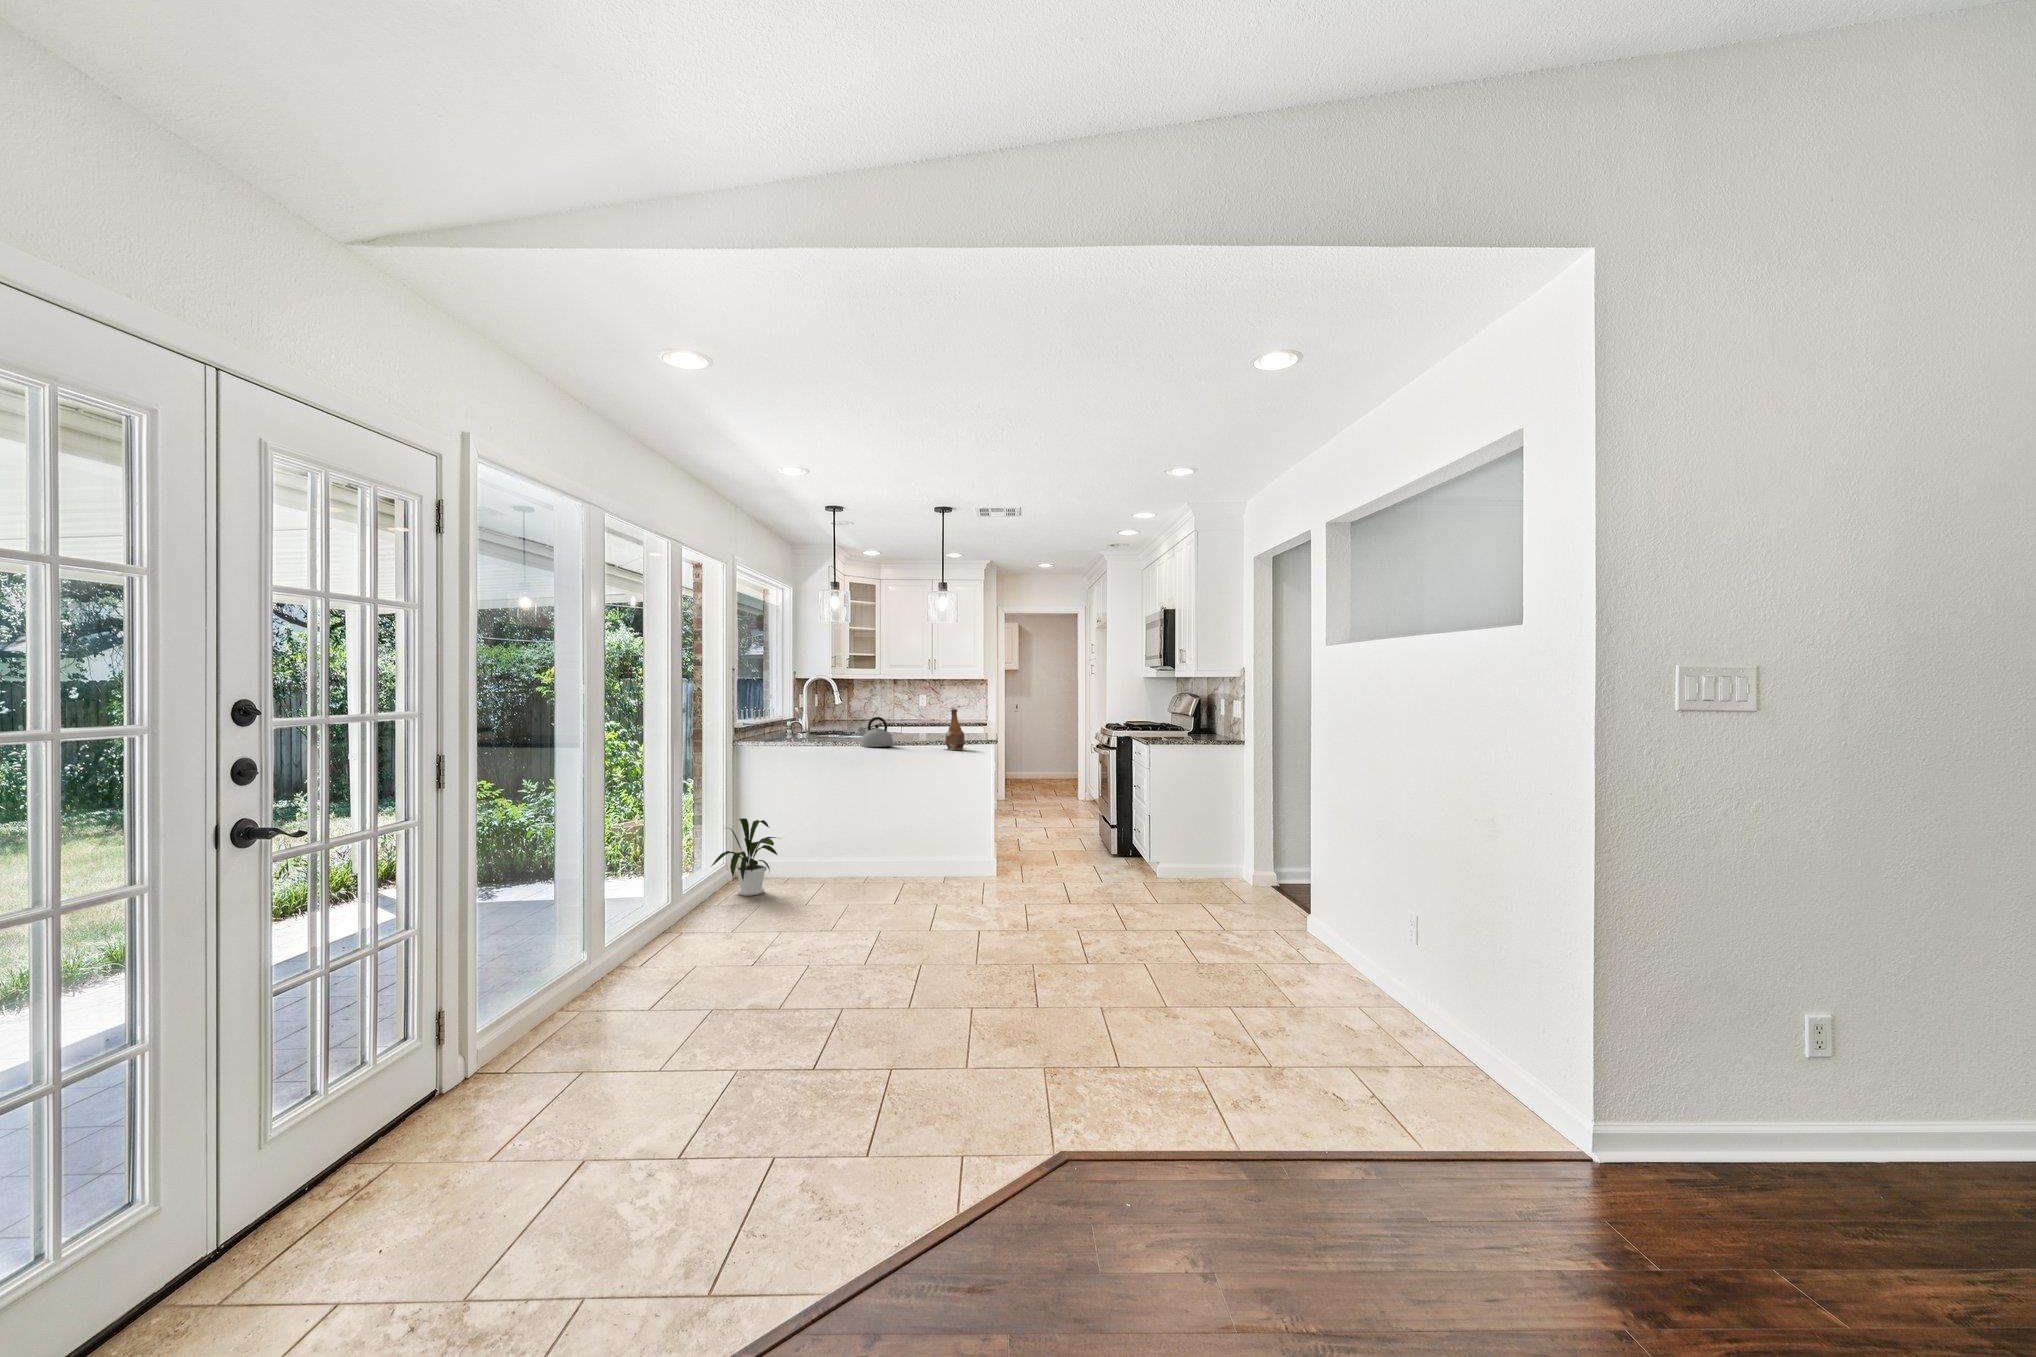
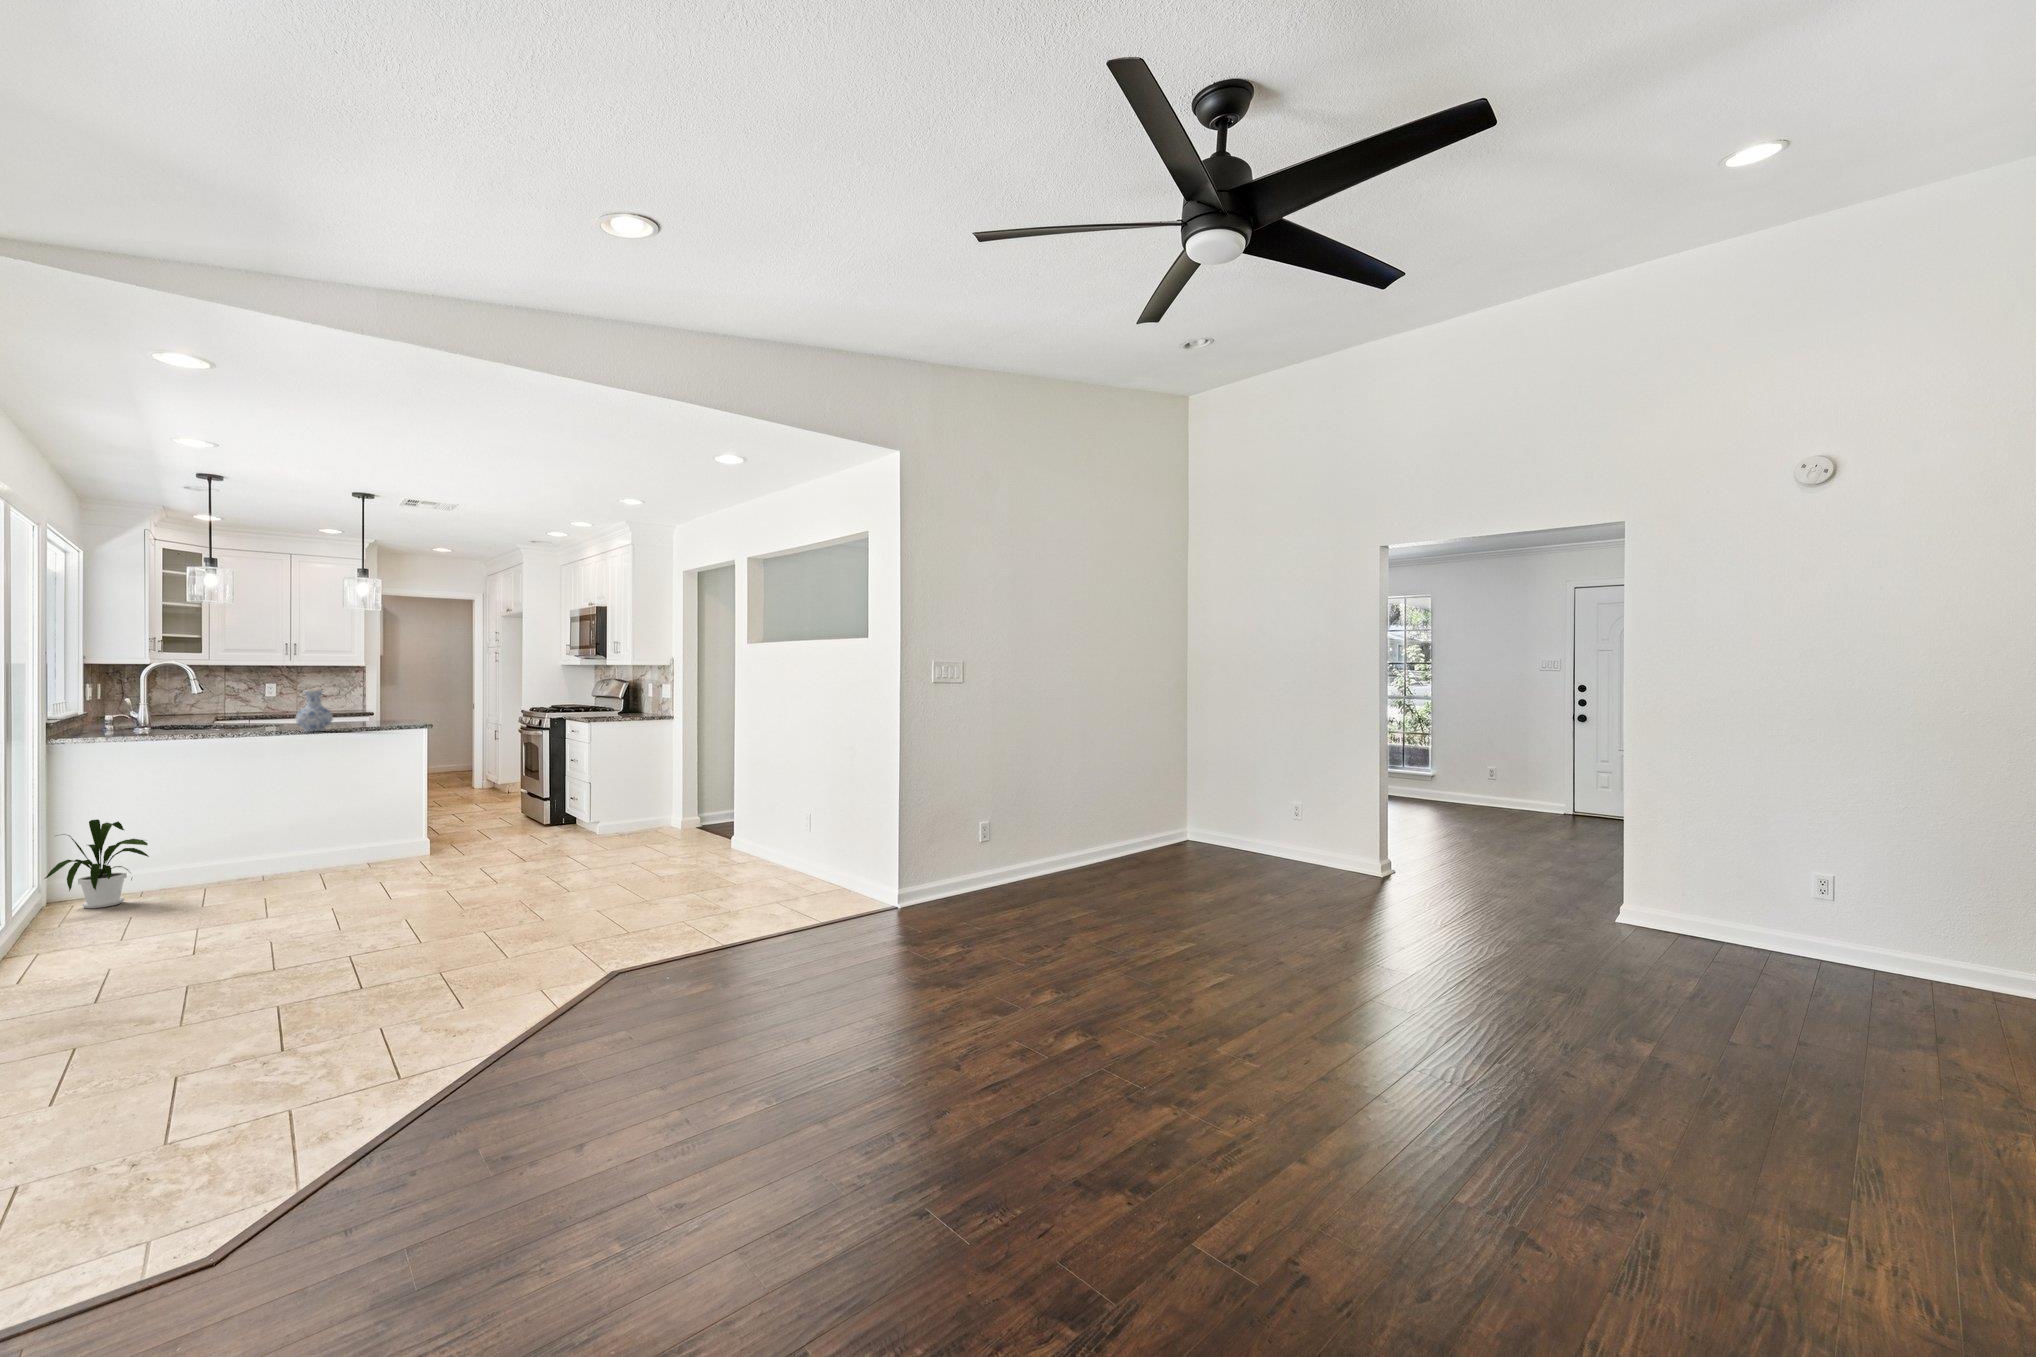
vase: none [899,705,926,744] -> present [296,690,333,732]
bottle: present [945,709,965,750] -> none [362,693,392,734]
kettle: present [858,717,894,747] -> none [247,703,298,735]

